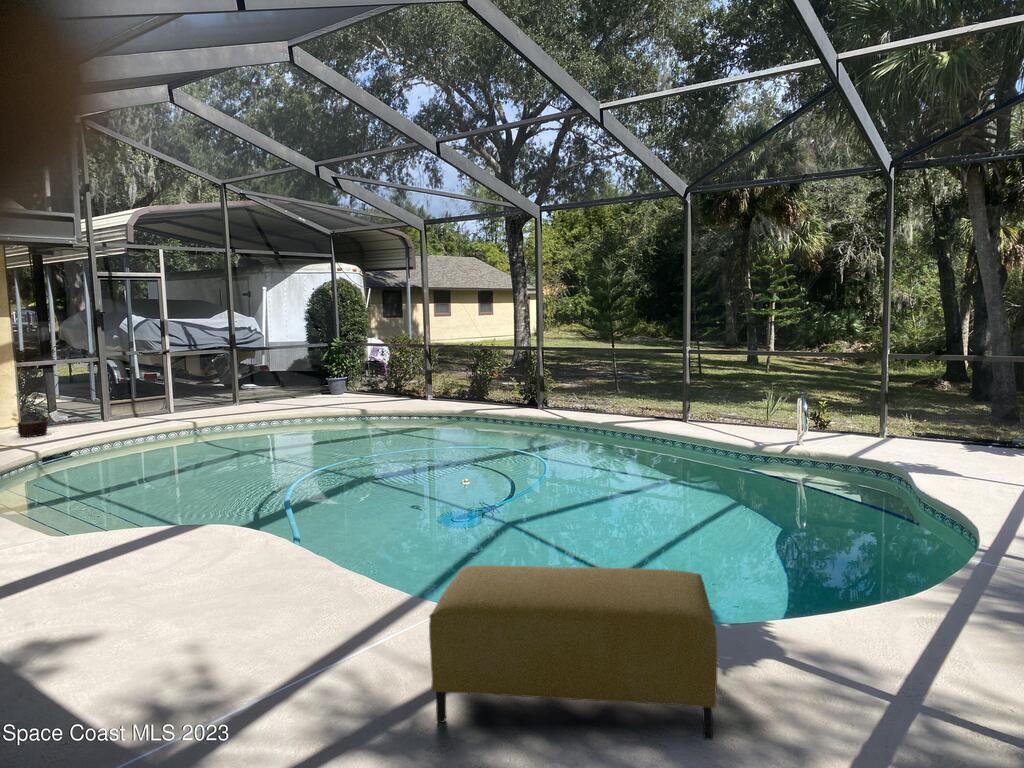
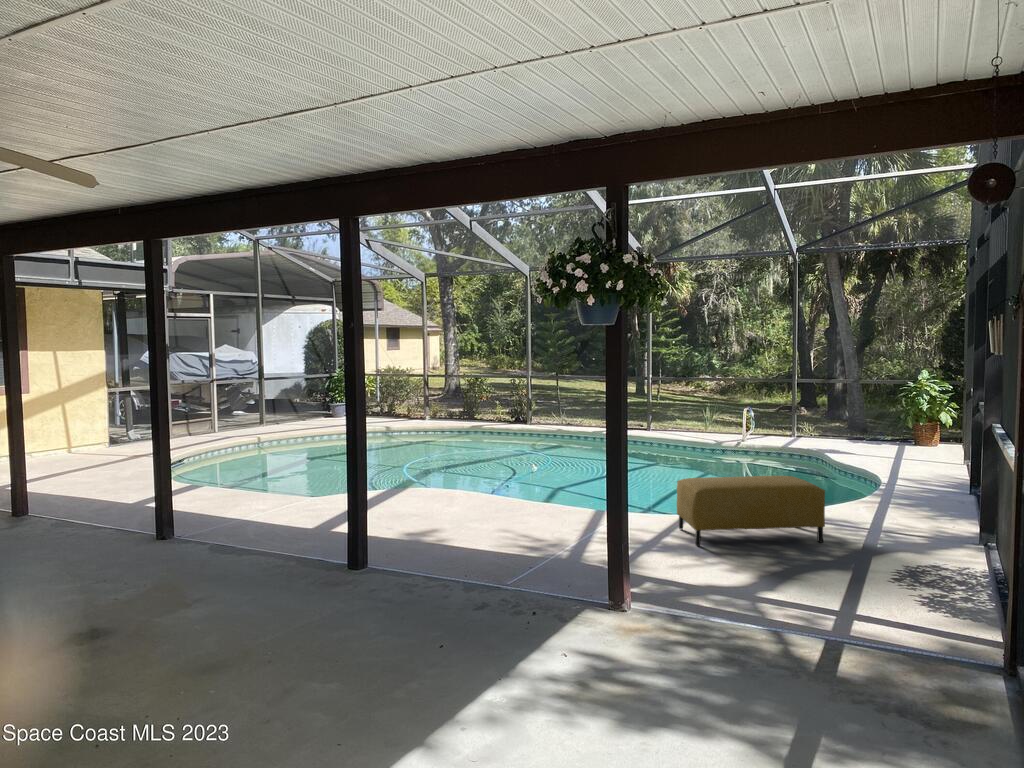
decorative plant: present [12,393,47,437] -> none [105,412,133,451]

